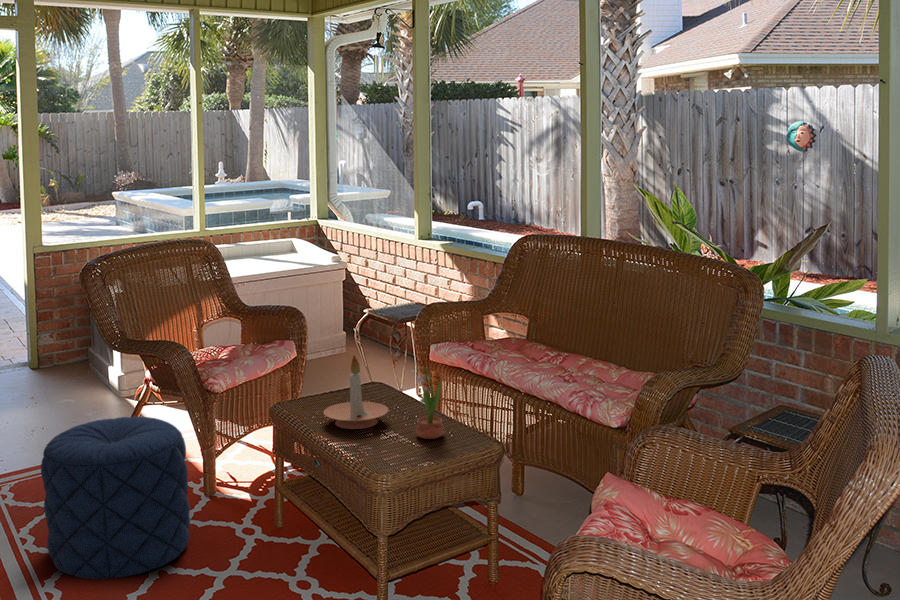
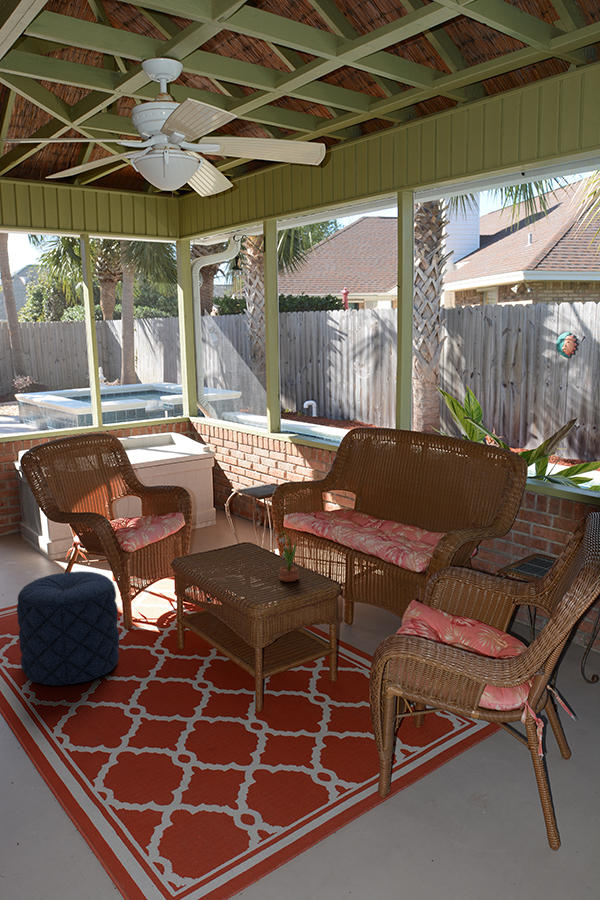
candle holder: present [324,355,388,429] -> none [214,524,259,576]

